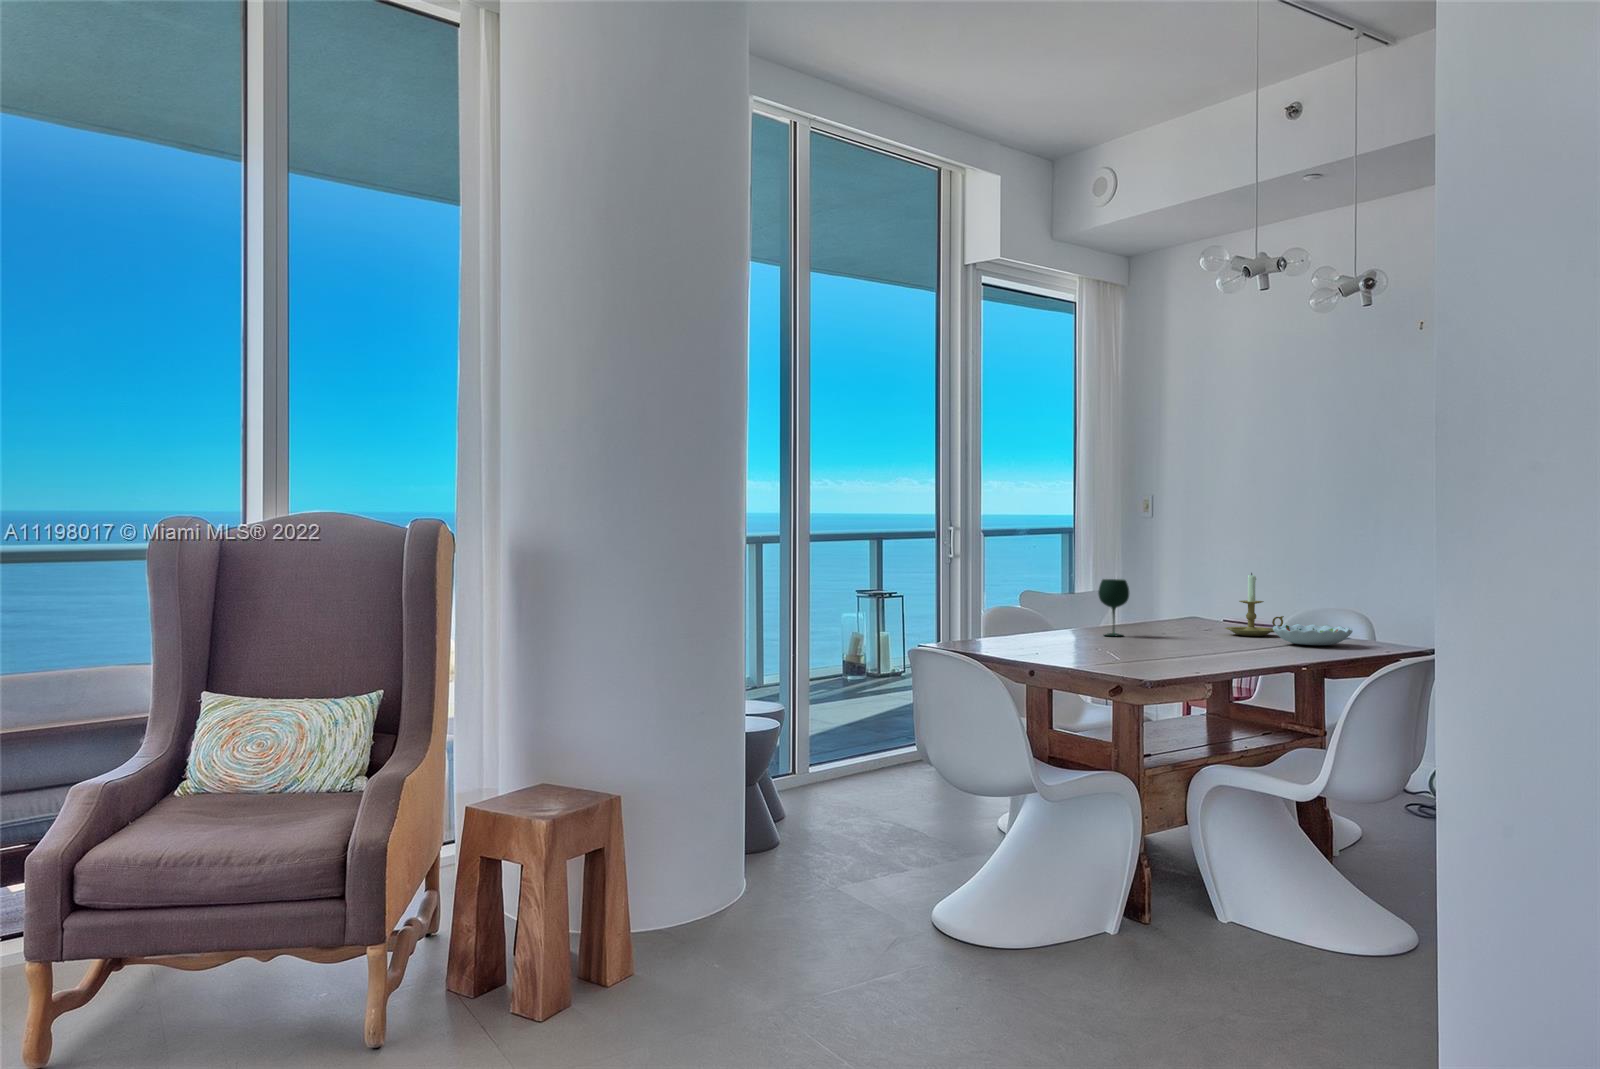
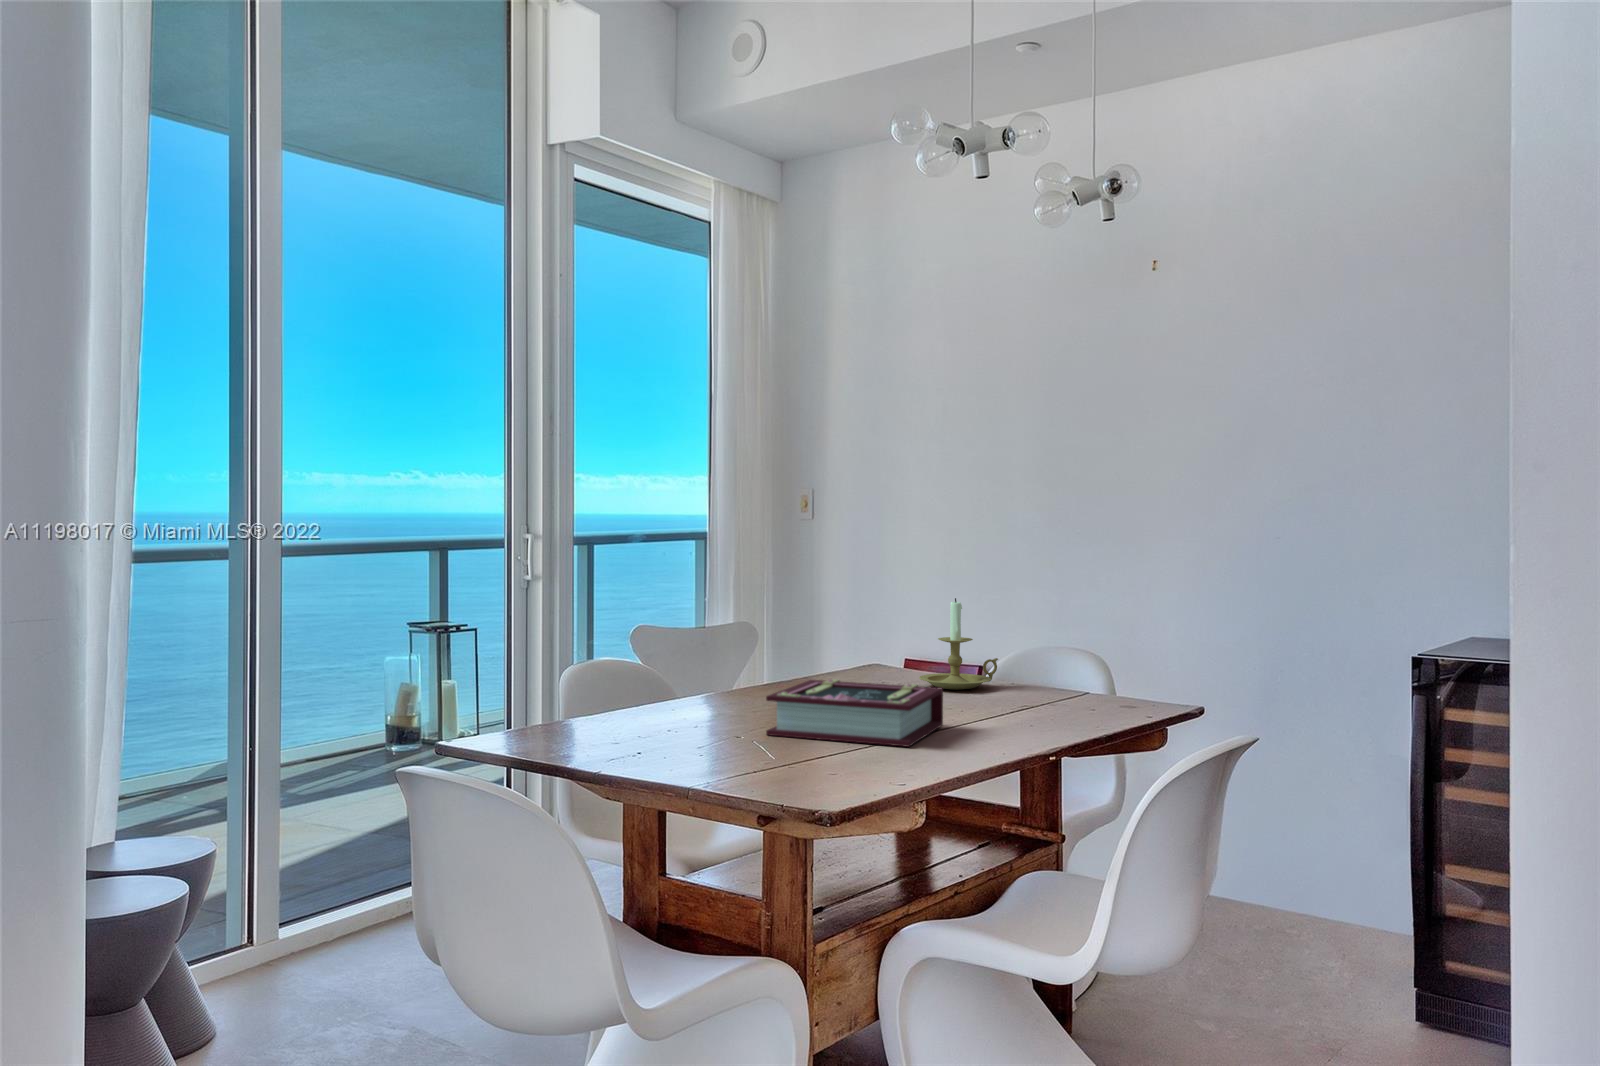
wine glass: present [1098,579,1129,636] -> none [741,613,786,701]
book: none [1117,618,1232,653] -> present [766,679,943,747]
decorative bowl: present [1273,624,1353,645] -> none [994,676,1109,713]

